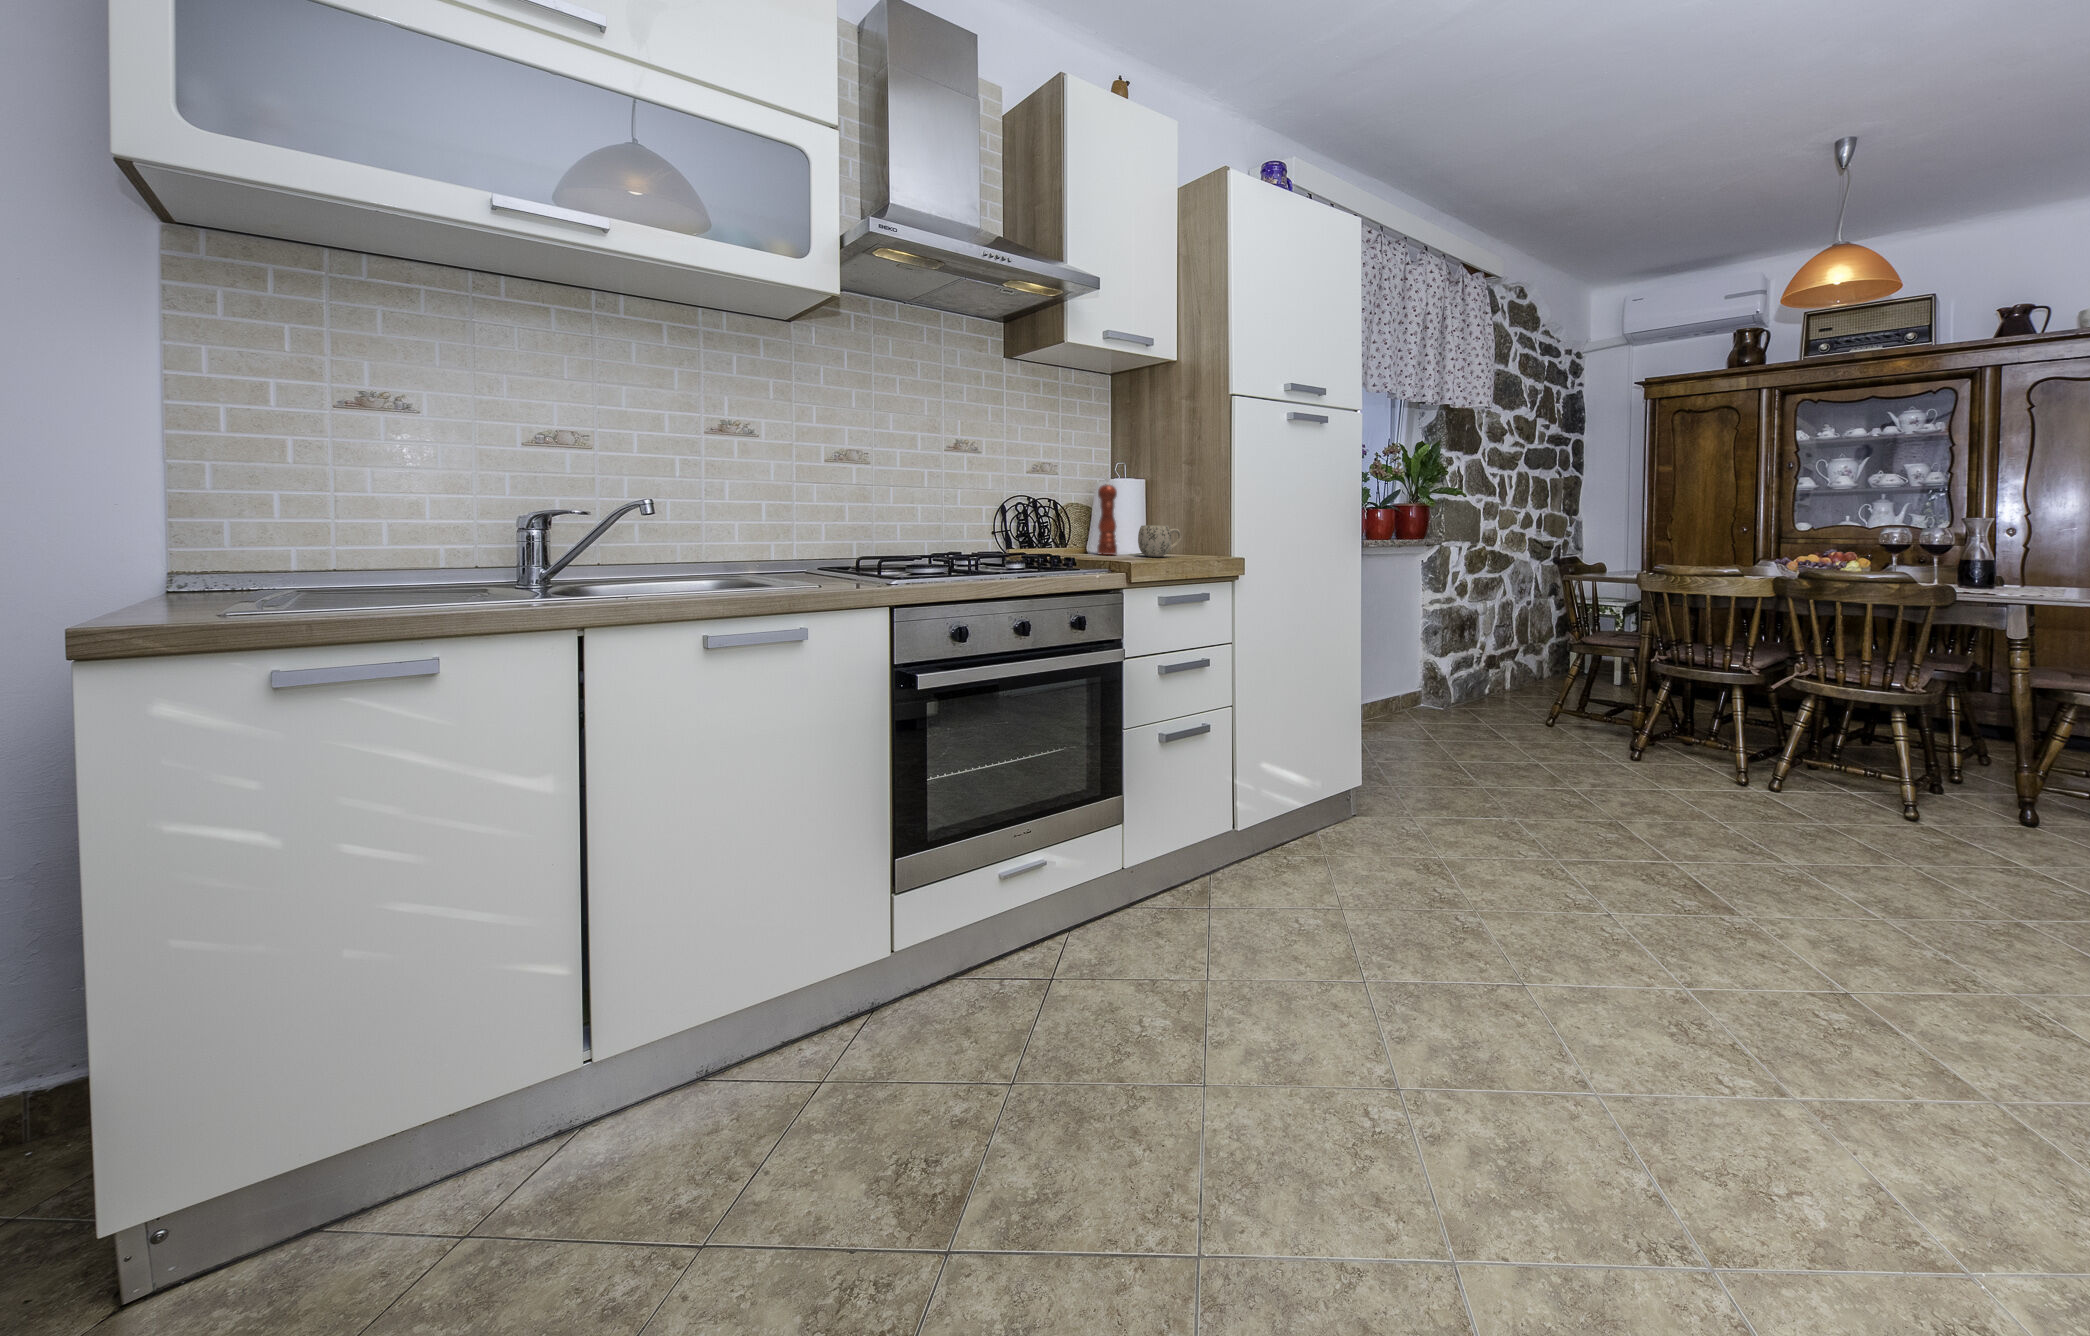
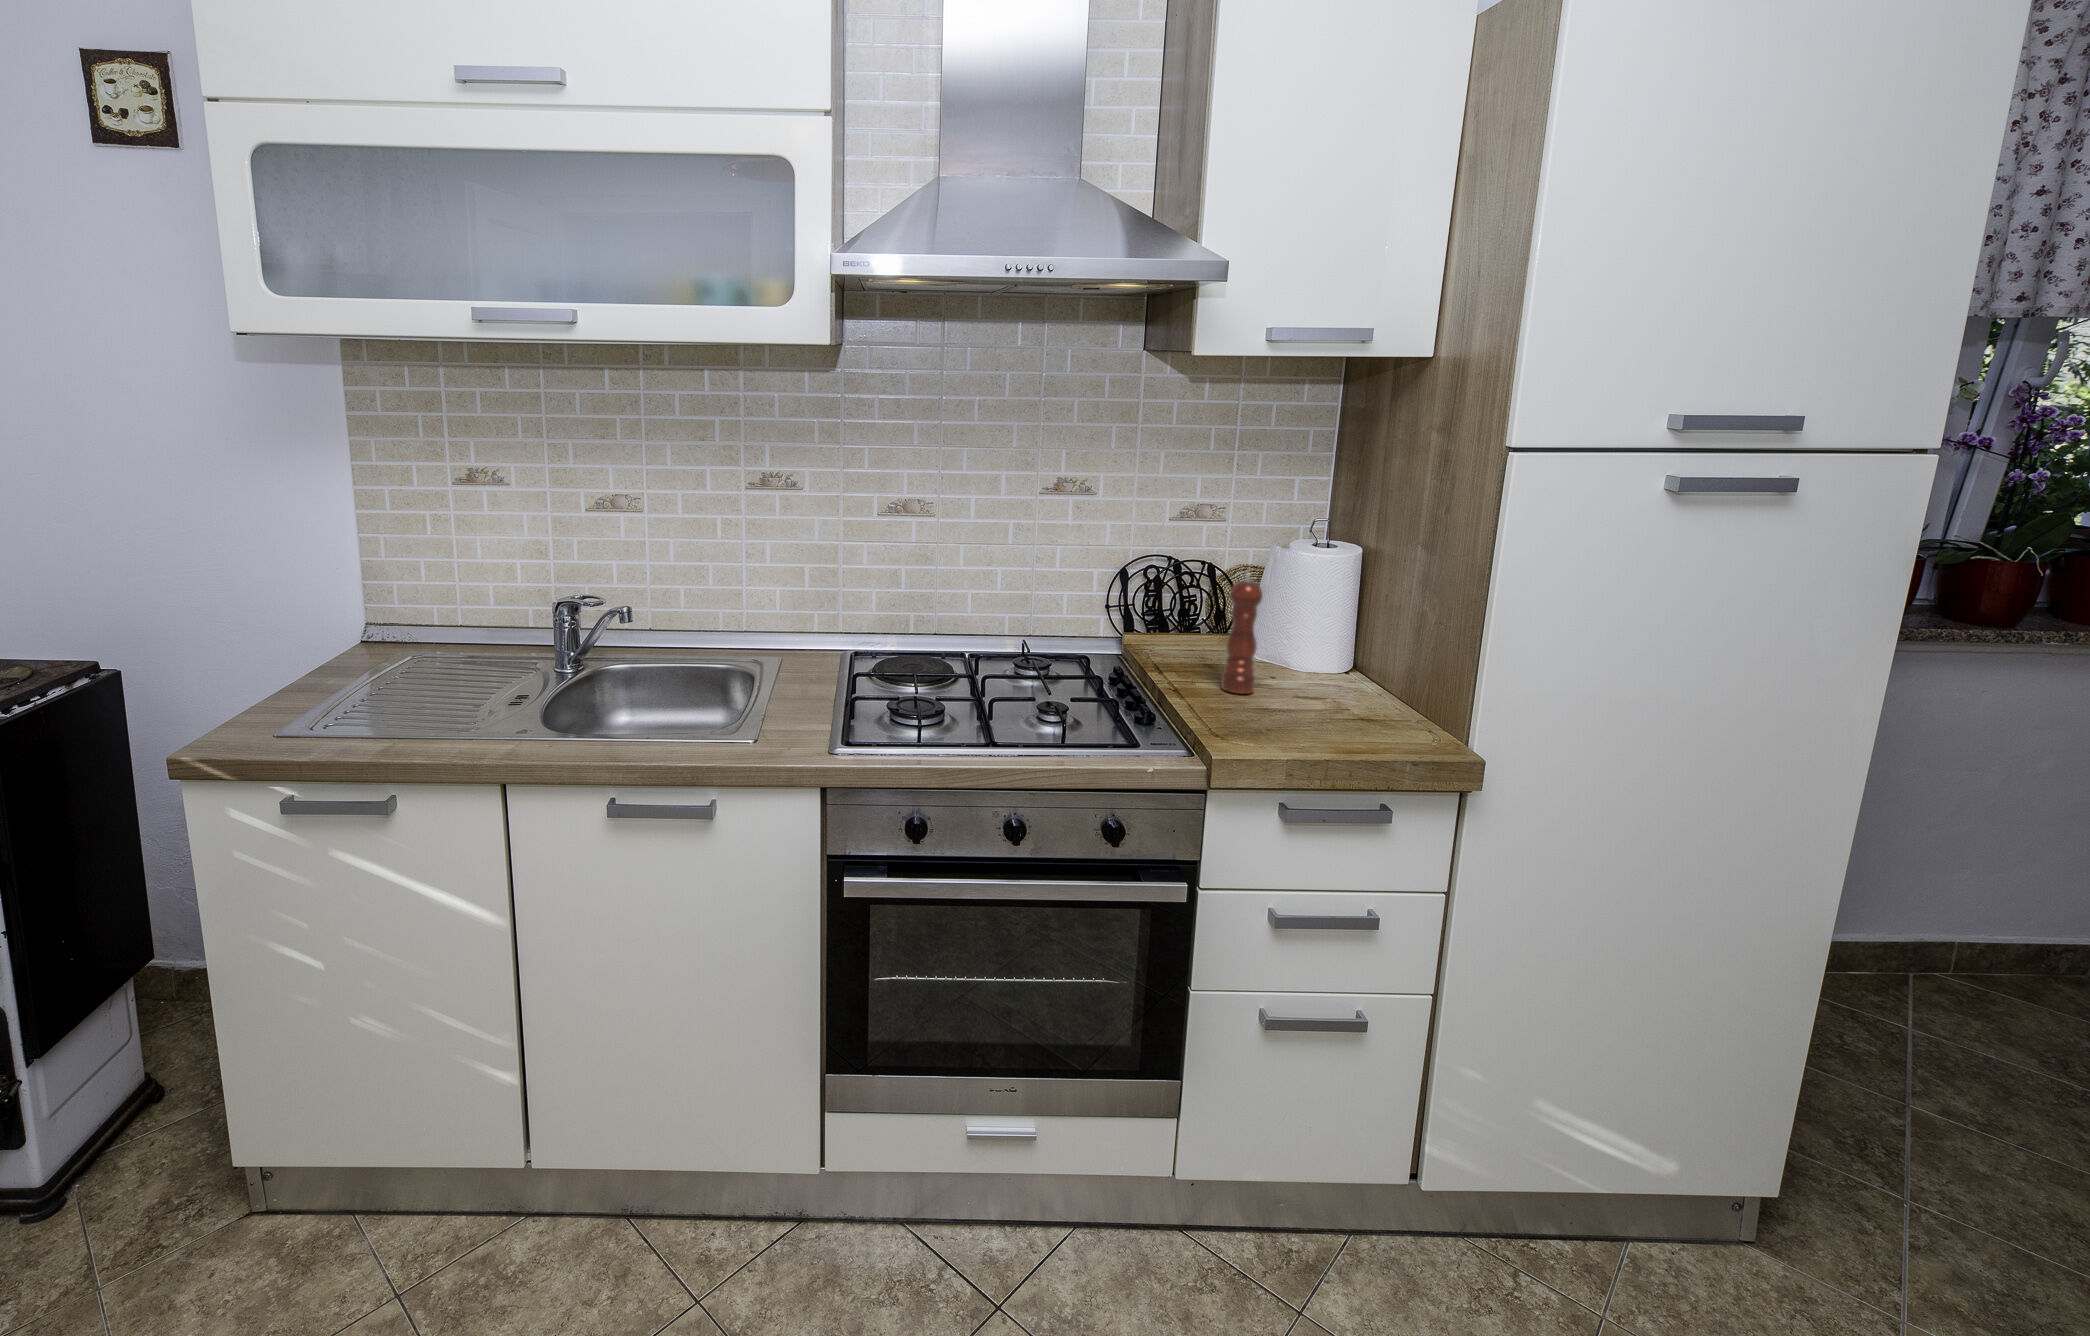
mug: present [1138,525,1182,557] -> none [1287,654,1369,714]

